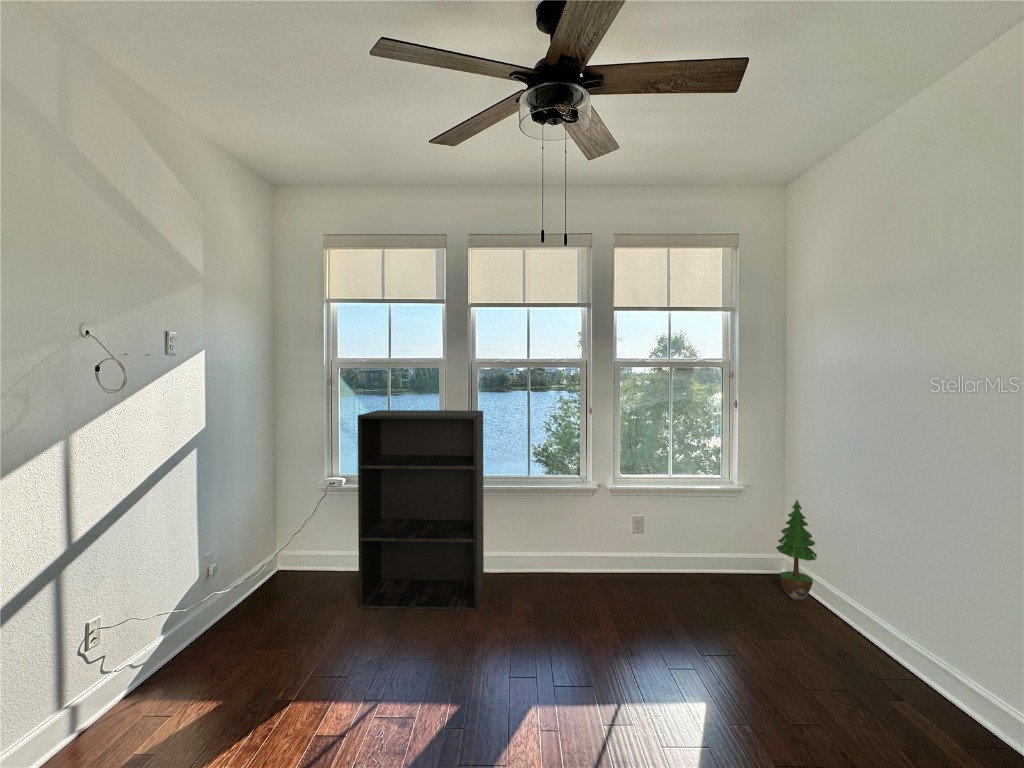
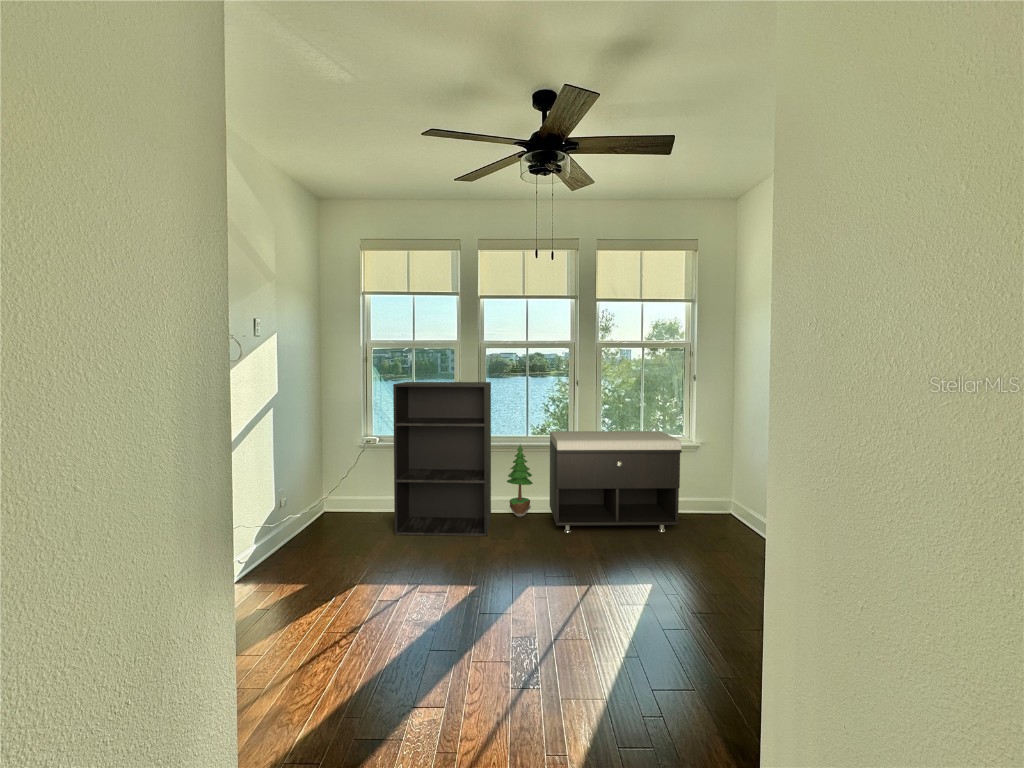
storage bench: none [557,471,727,605] -> present [550,431,682,533]
potted tree: present [776,500,817,601] -> present [507,445,533,518]

